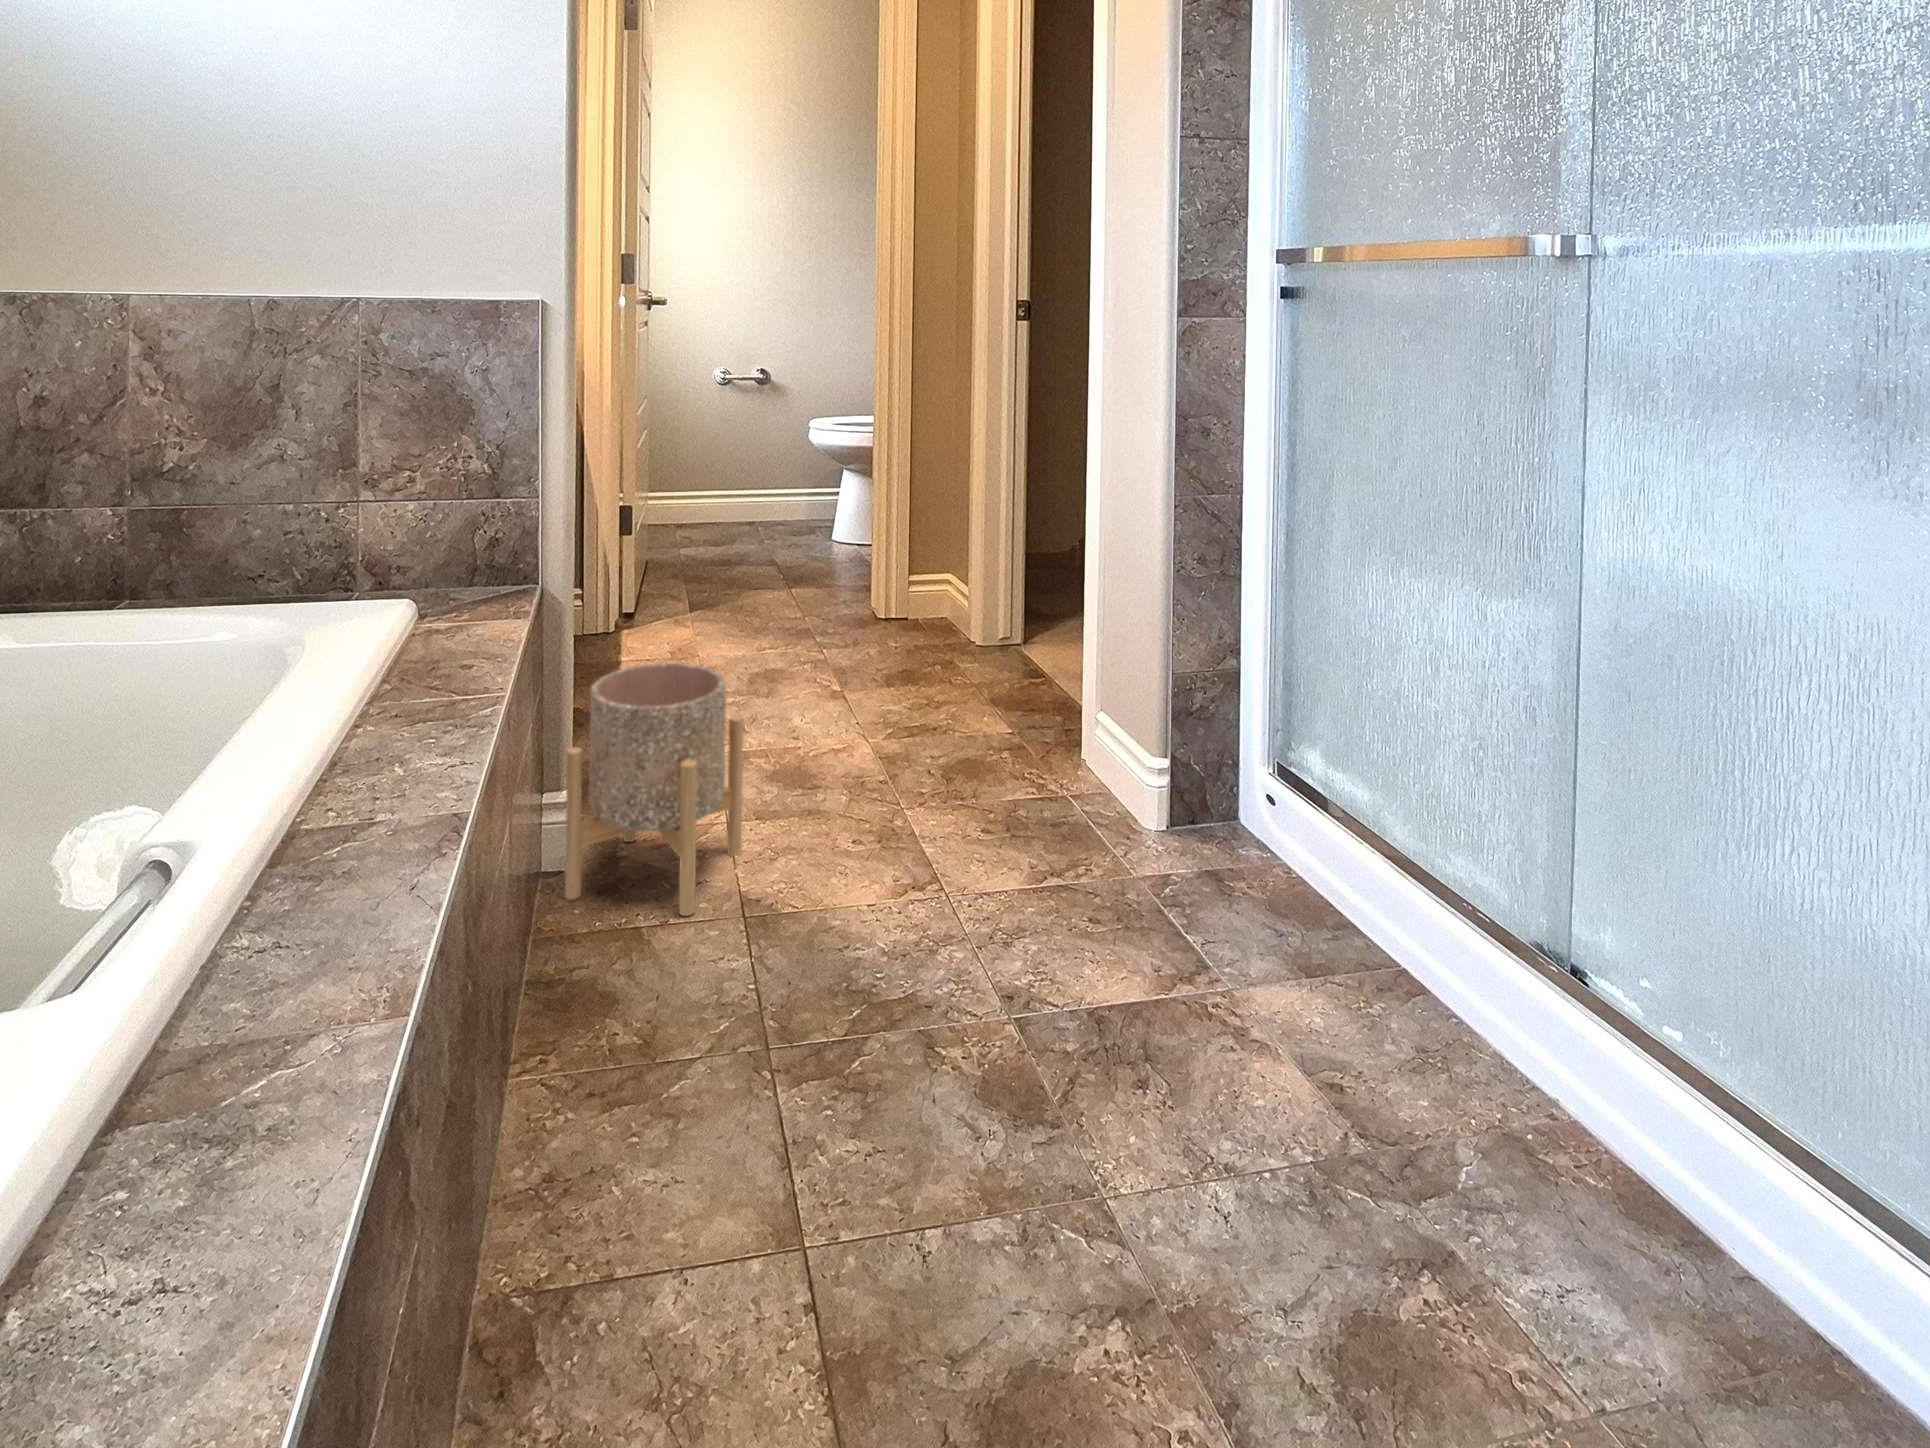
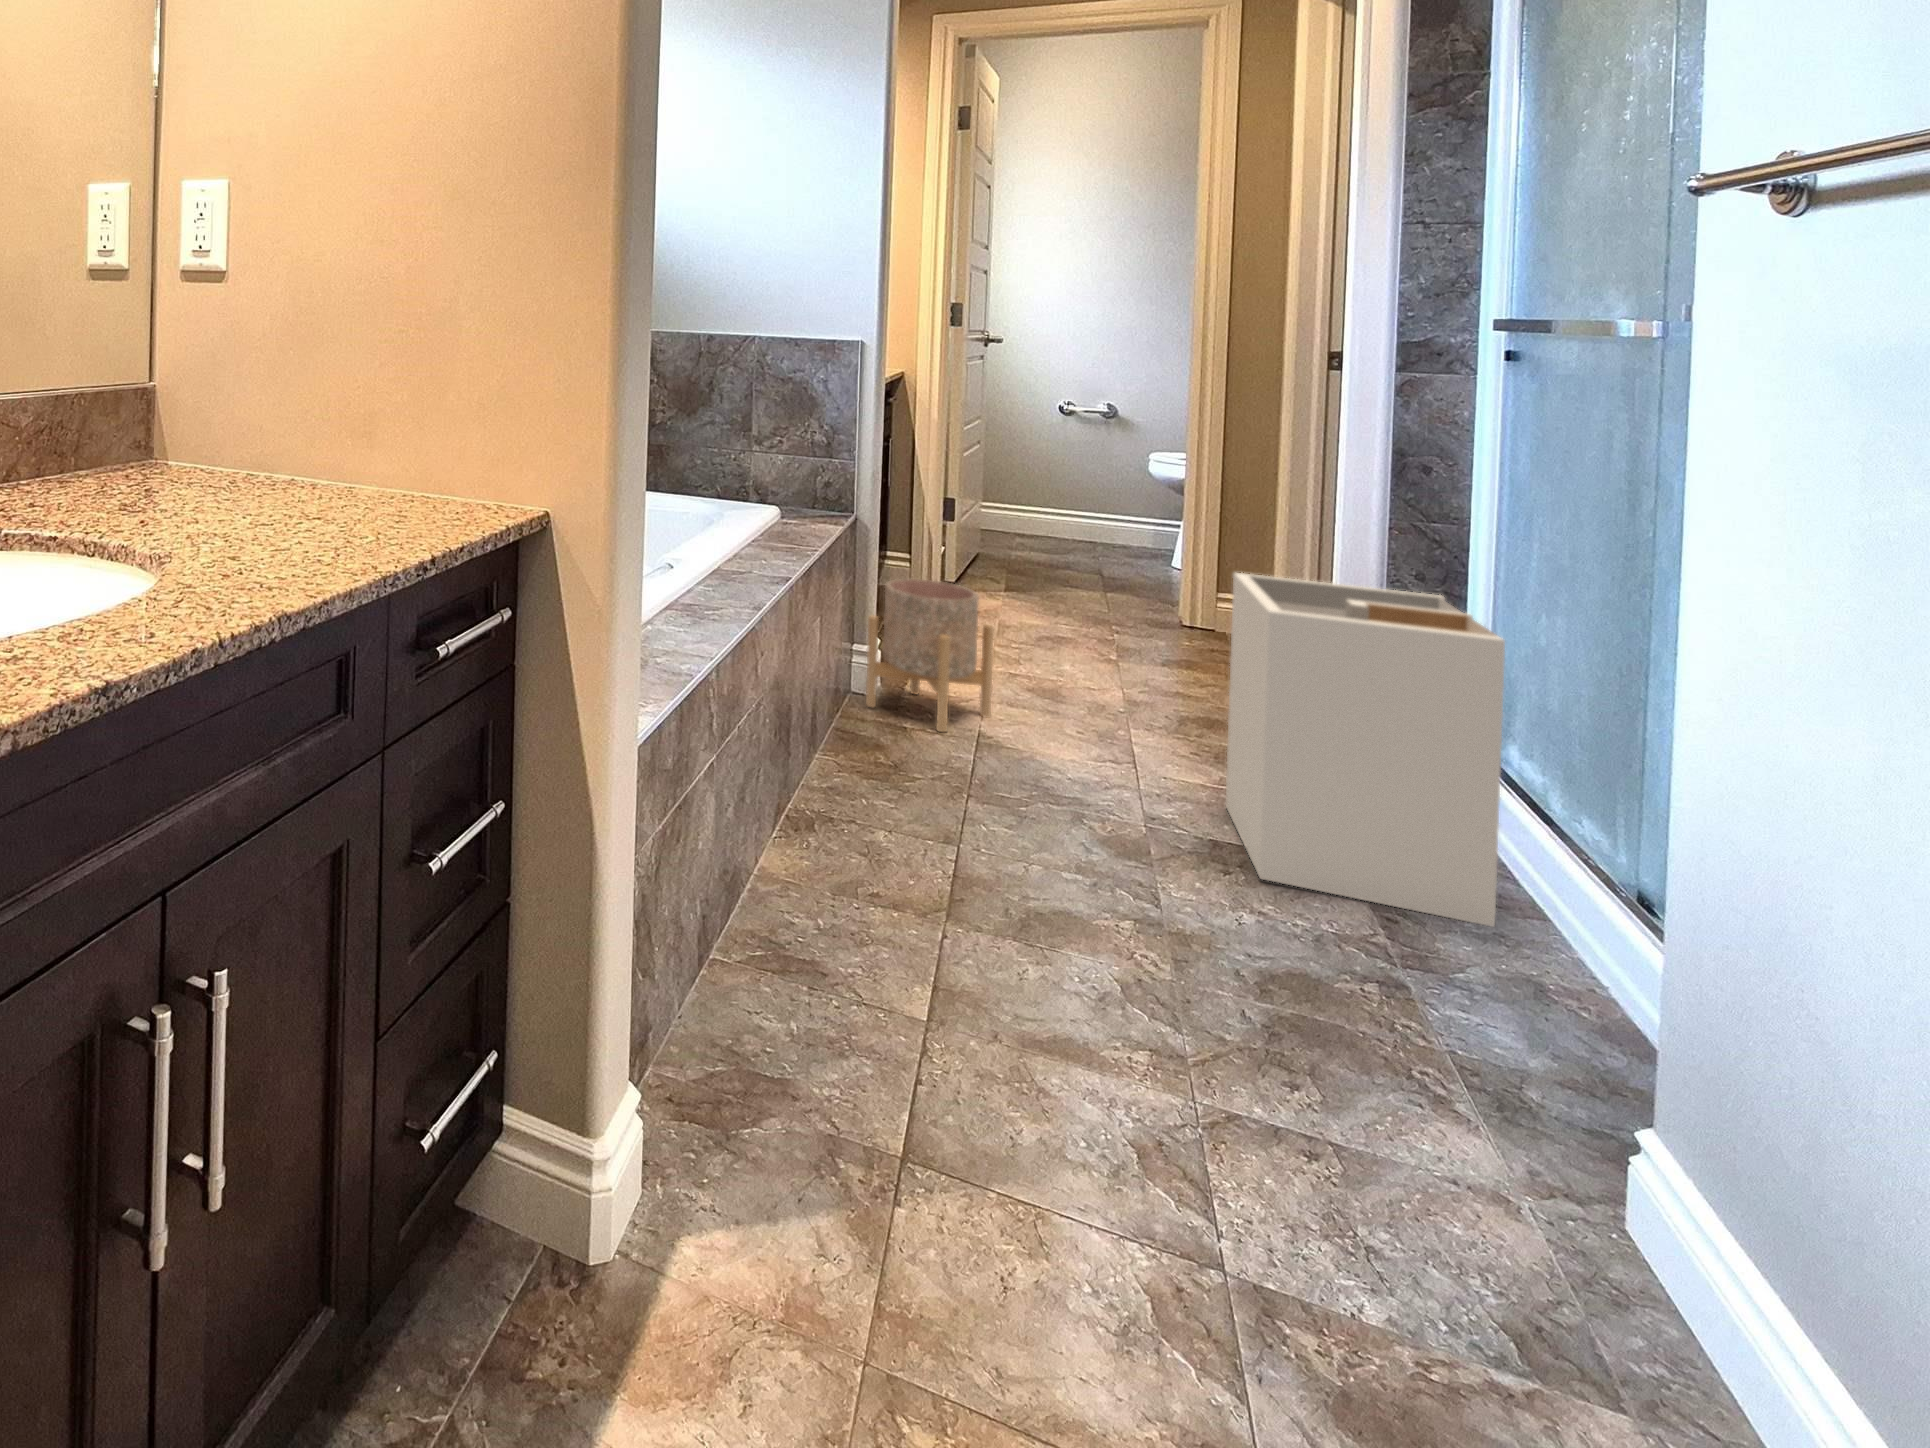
laundry hamper: none [1063,587,1407,1073] -> present [1226,572,1505,927]

